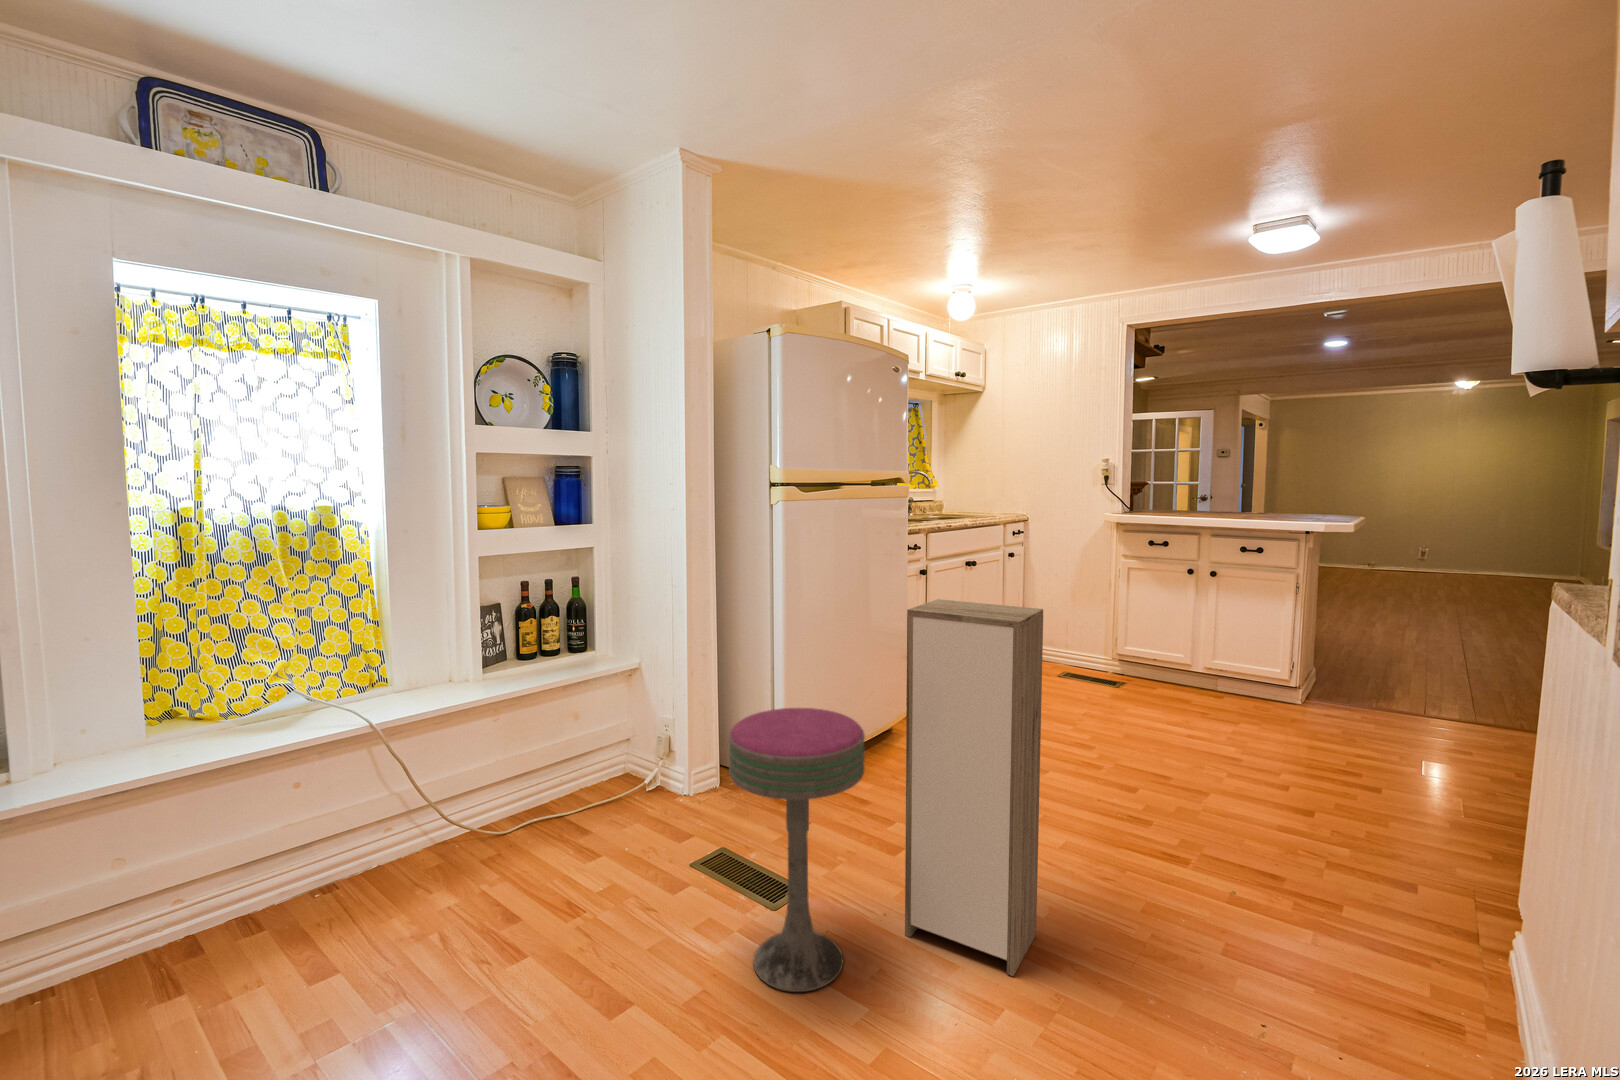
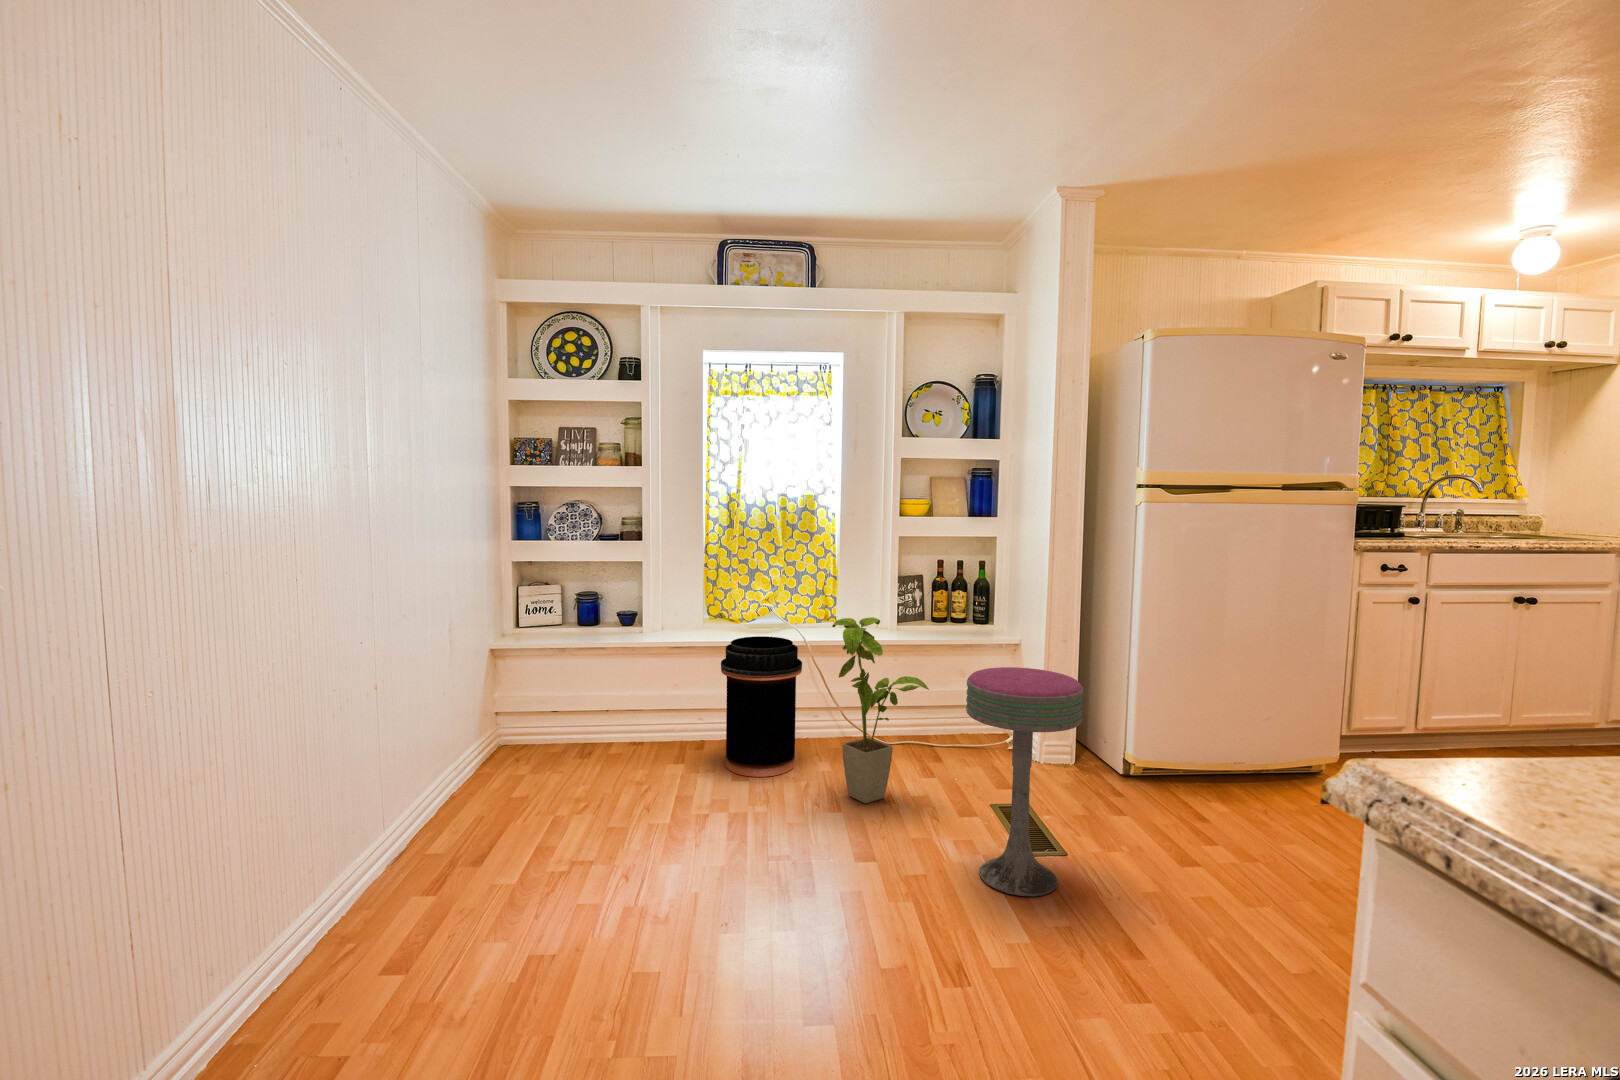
storage cabinet: present [905,599,1043,976] -> none [1125,594,1281,961]
house plant: none [476,681,627,940] -> present [832,617,929,803]
trash can: none [232,734,391,980] -> present [721,636,802,777]

